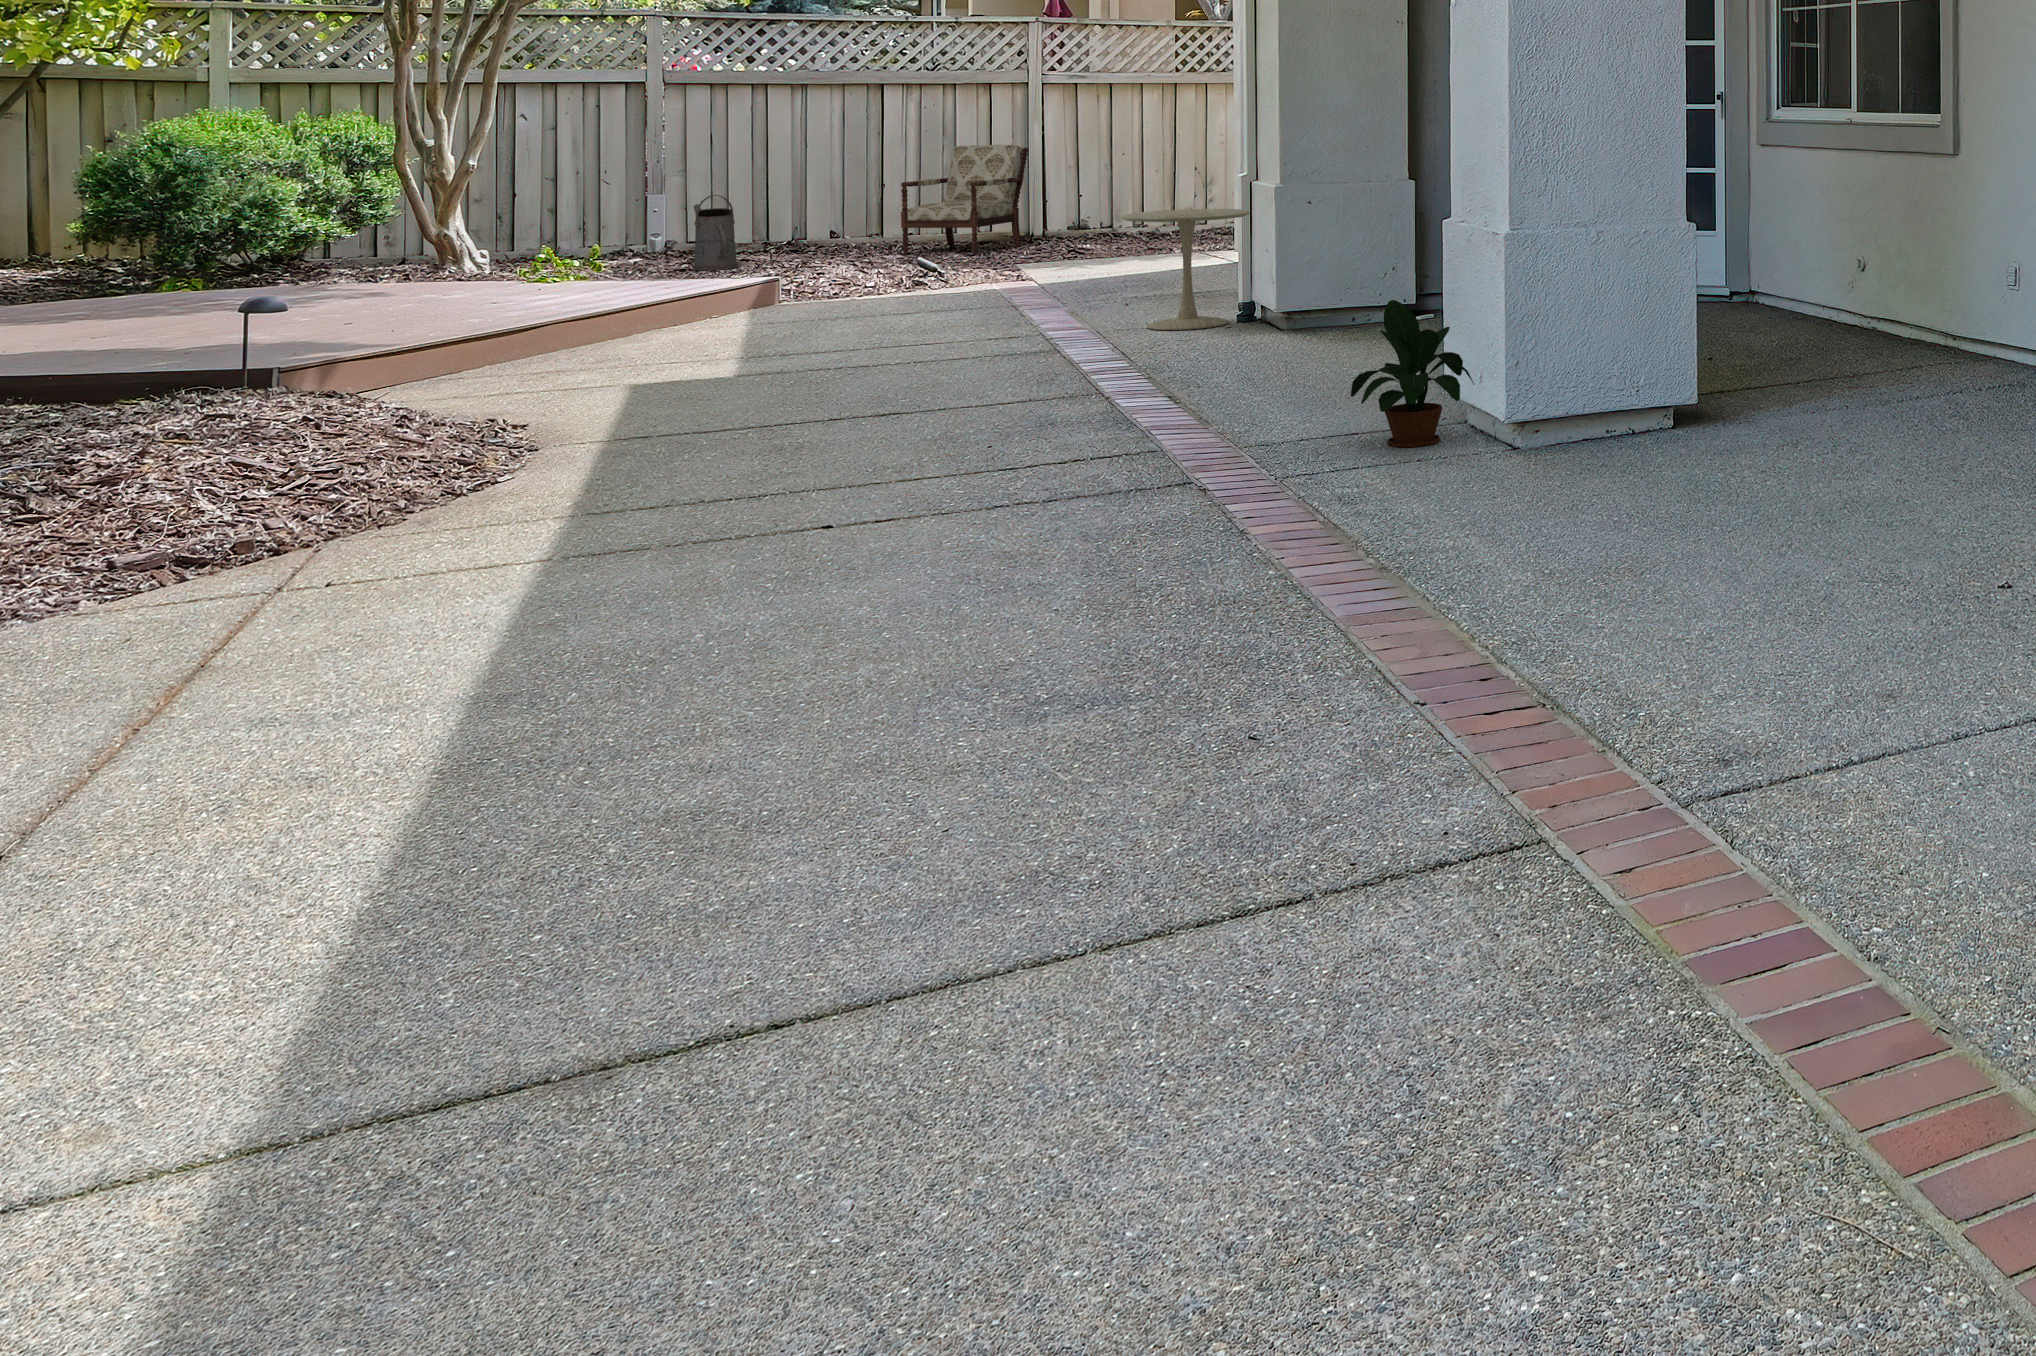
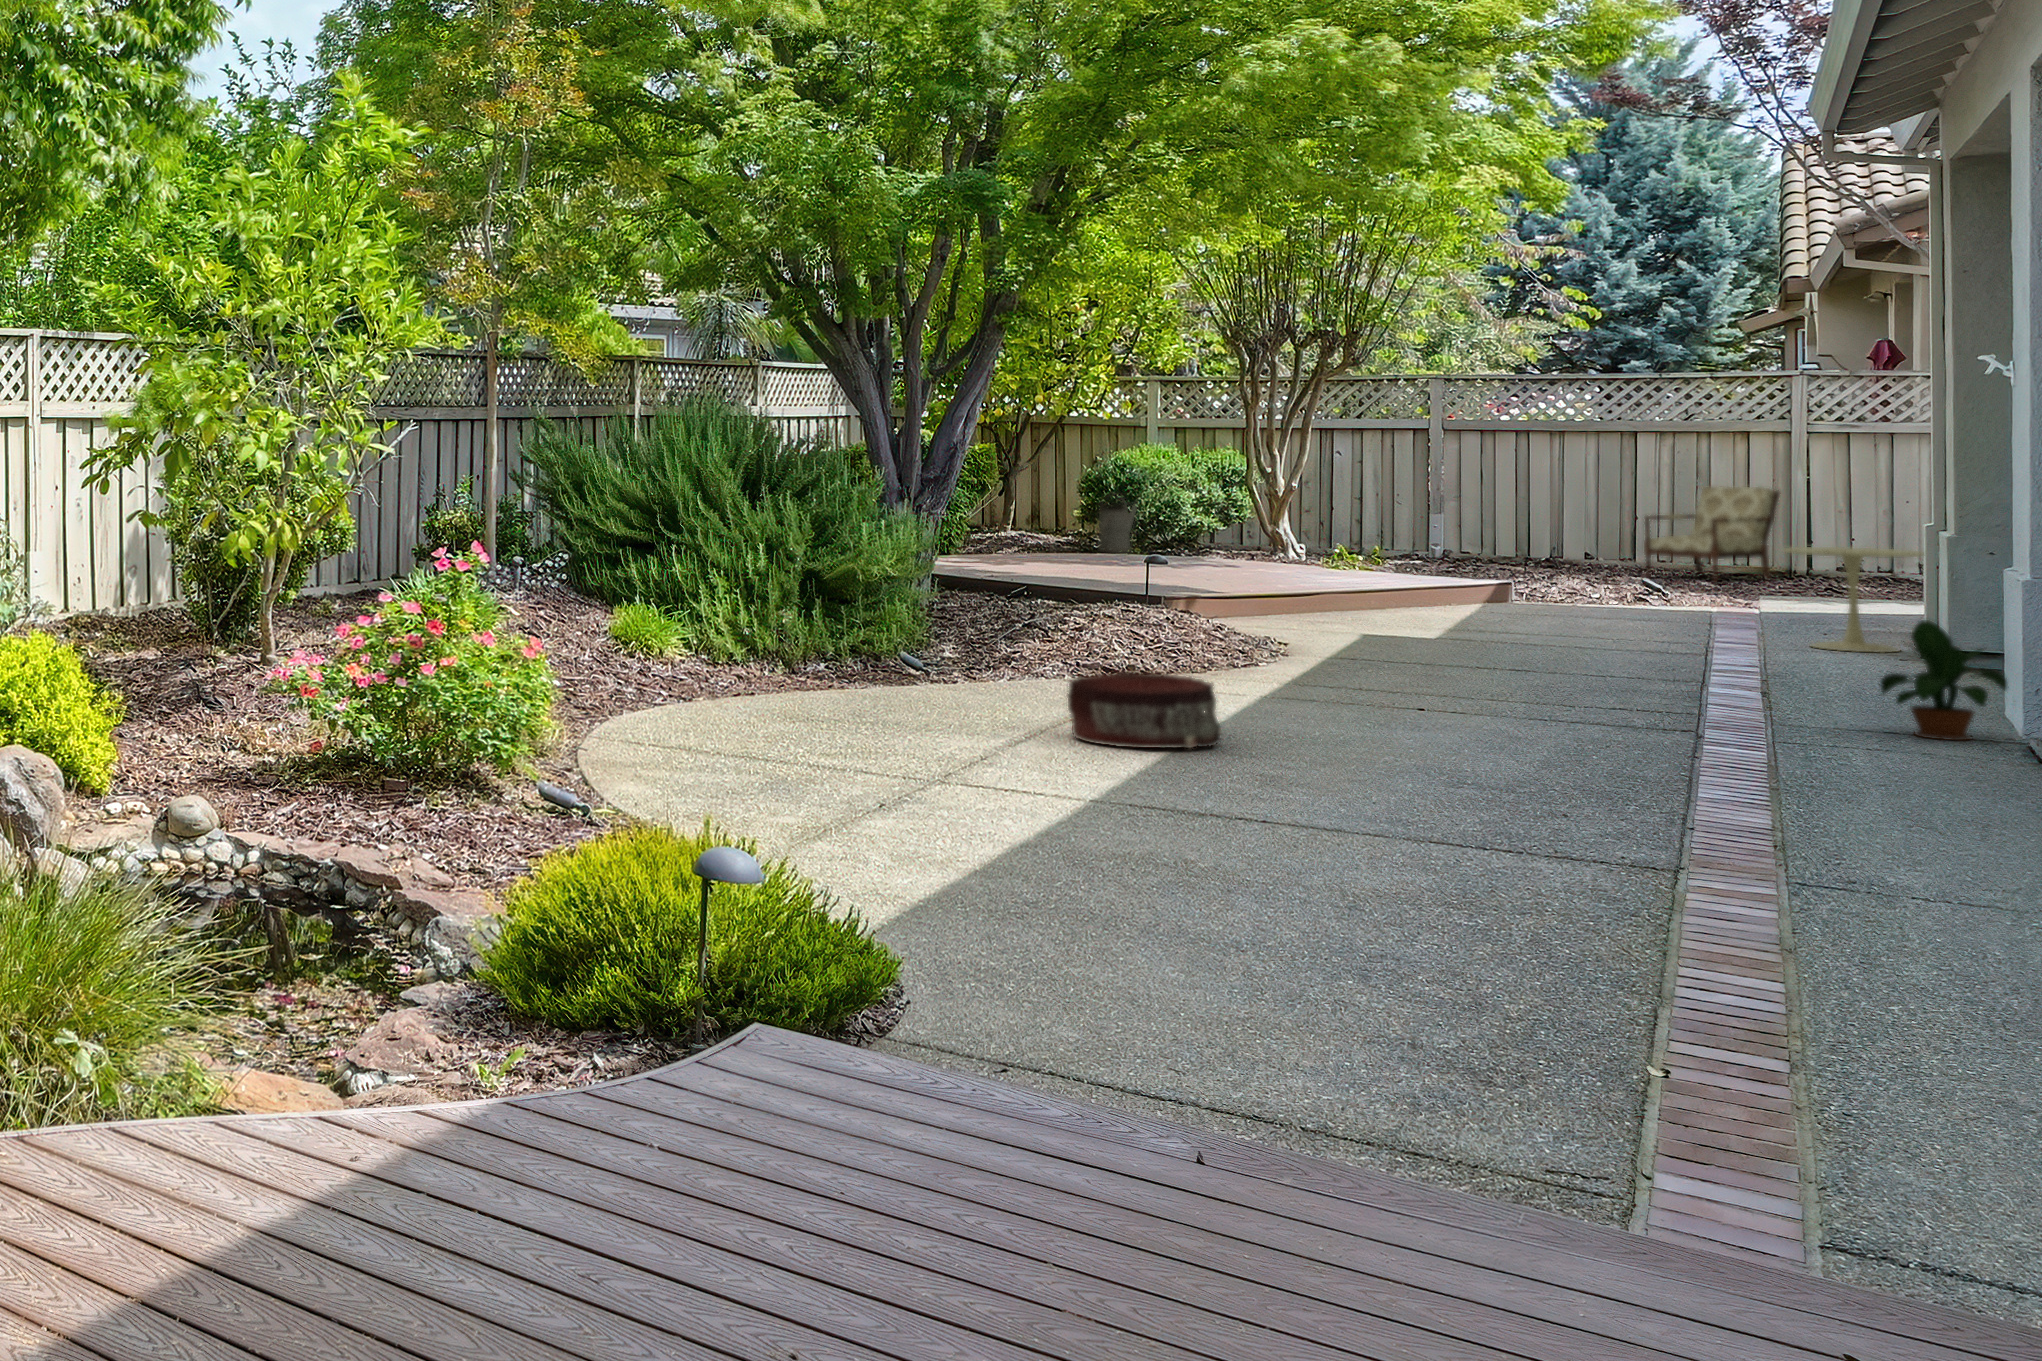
watering can: present [692,195,738,270] -> present [1098,503,1137,553]
pouf: none [83,605,518,852] -> present [1067,672,1221,748]

